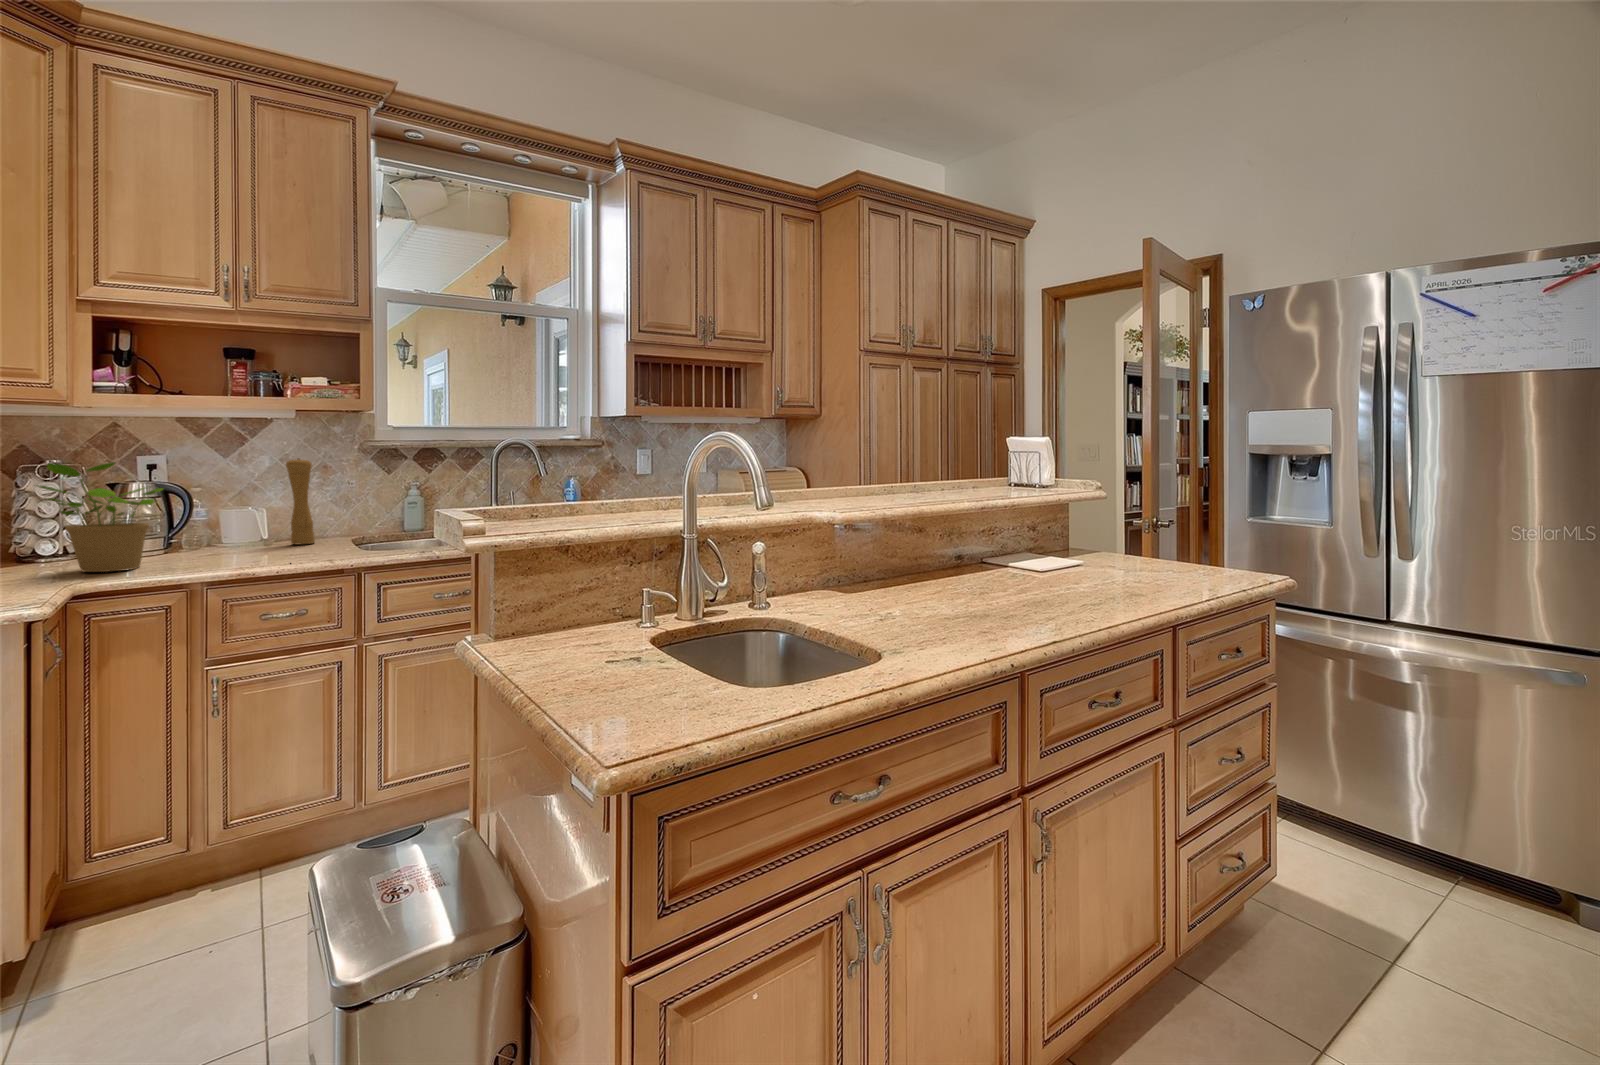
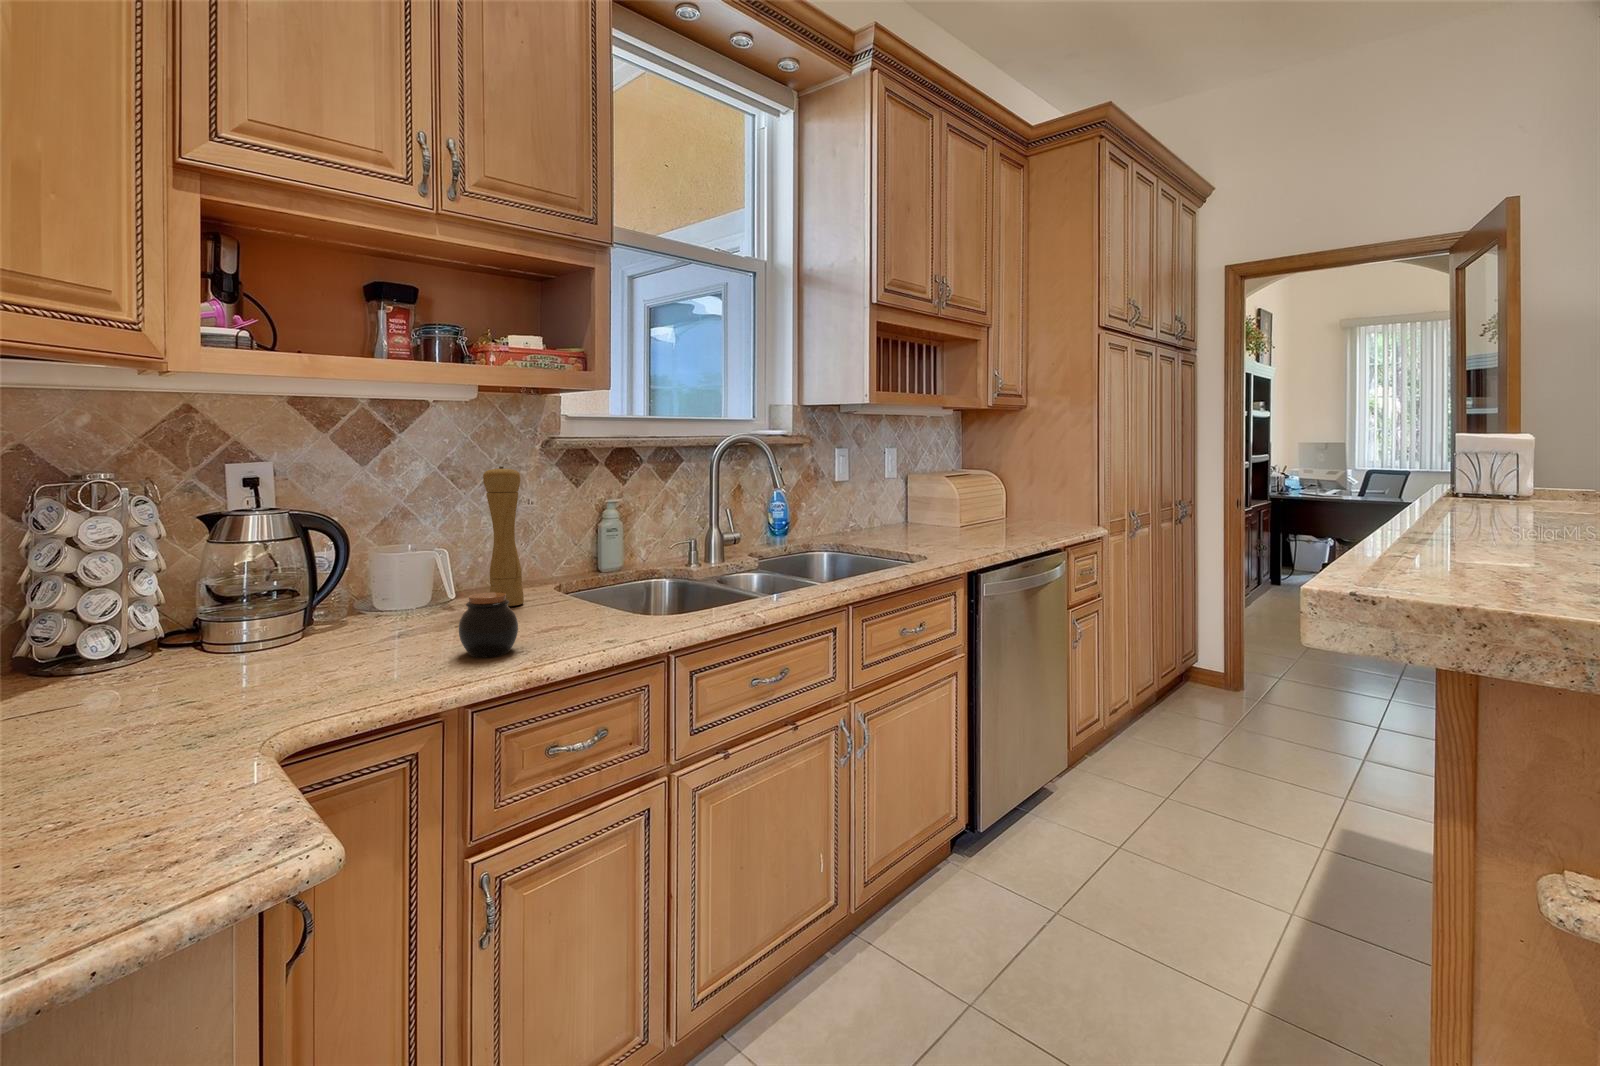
potted plant: present [37,462,163,572] -> none [161,483,384,704]
jar: none [216,527,254,562] -> present [459,592,518,658]

